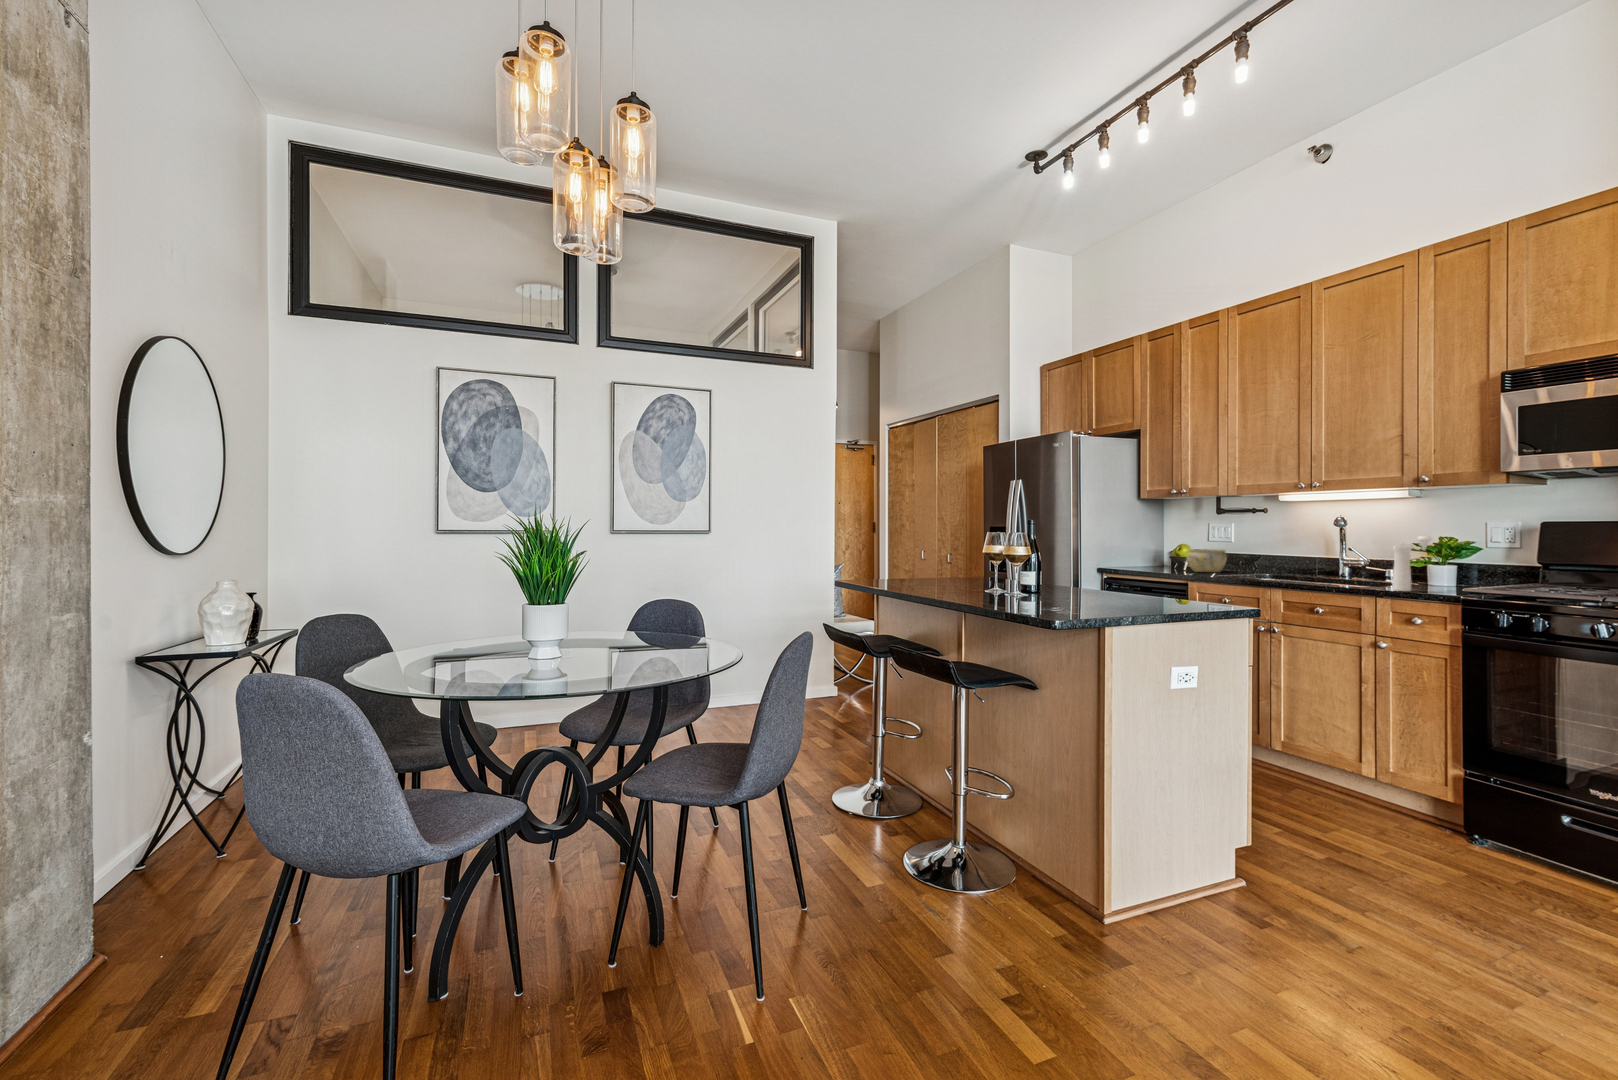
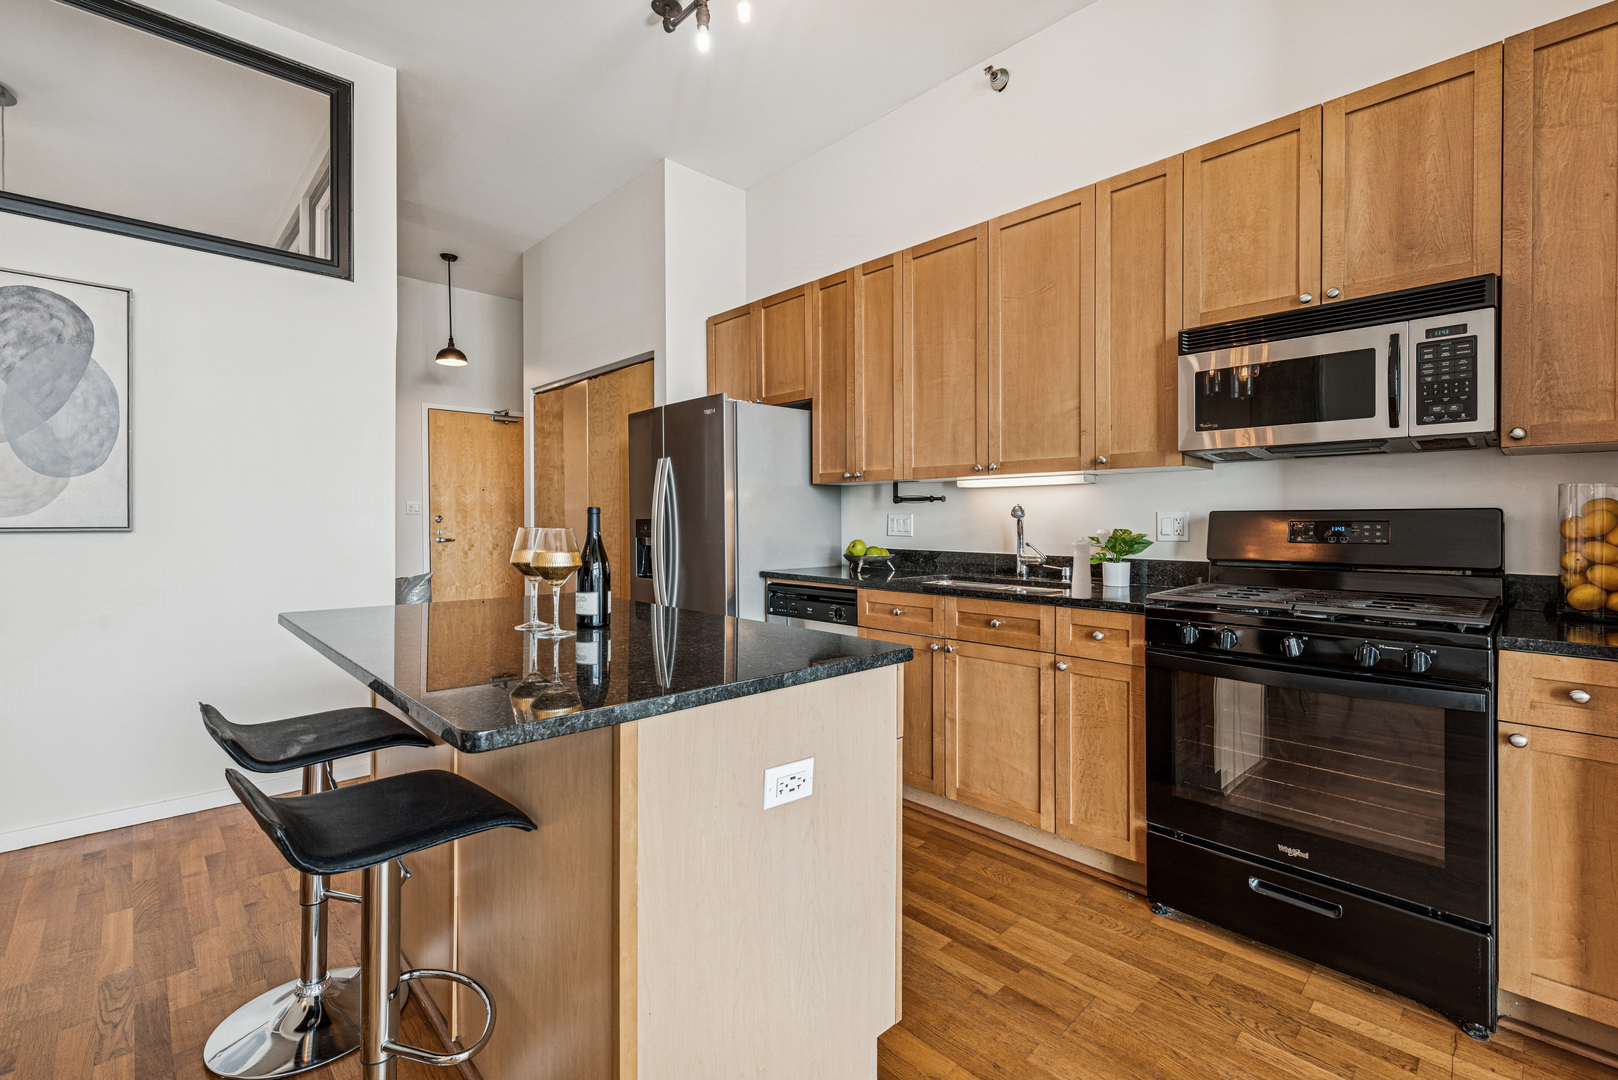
ceramic bowl: present [1187,549,1227,572] -> none [861,545,904,574]

